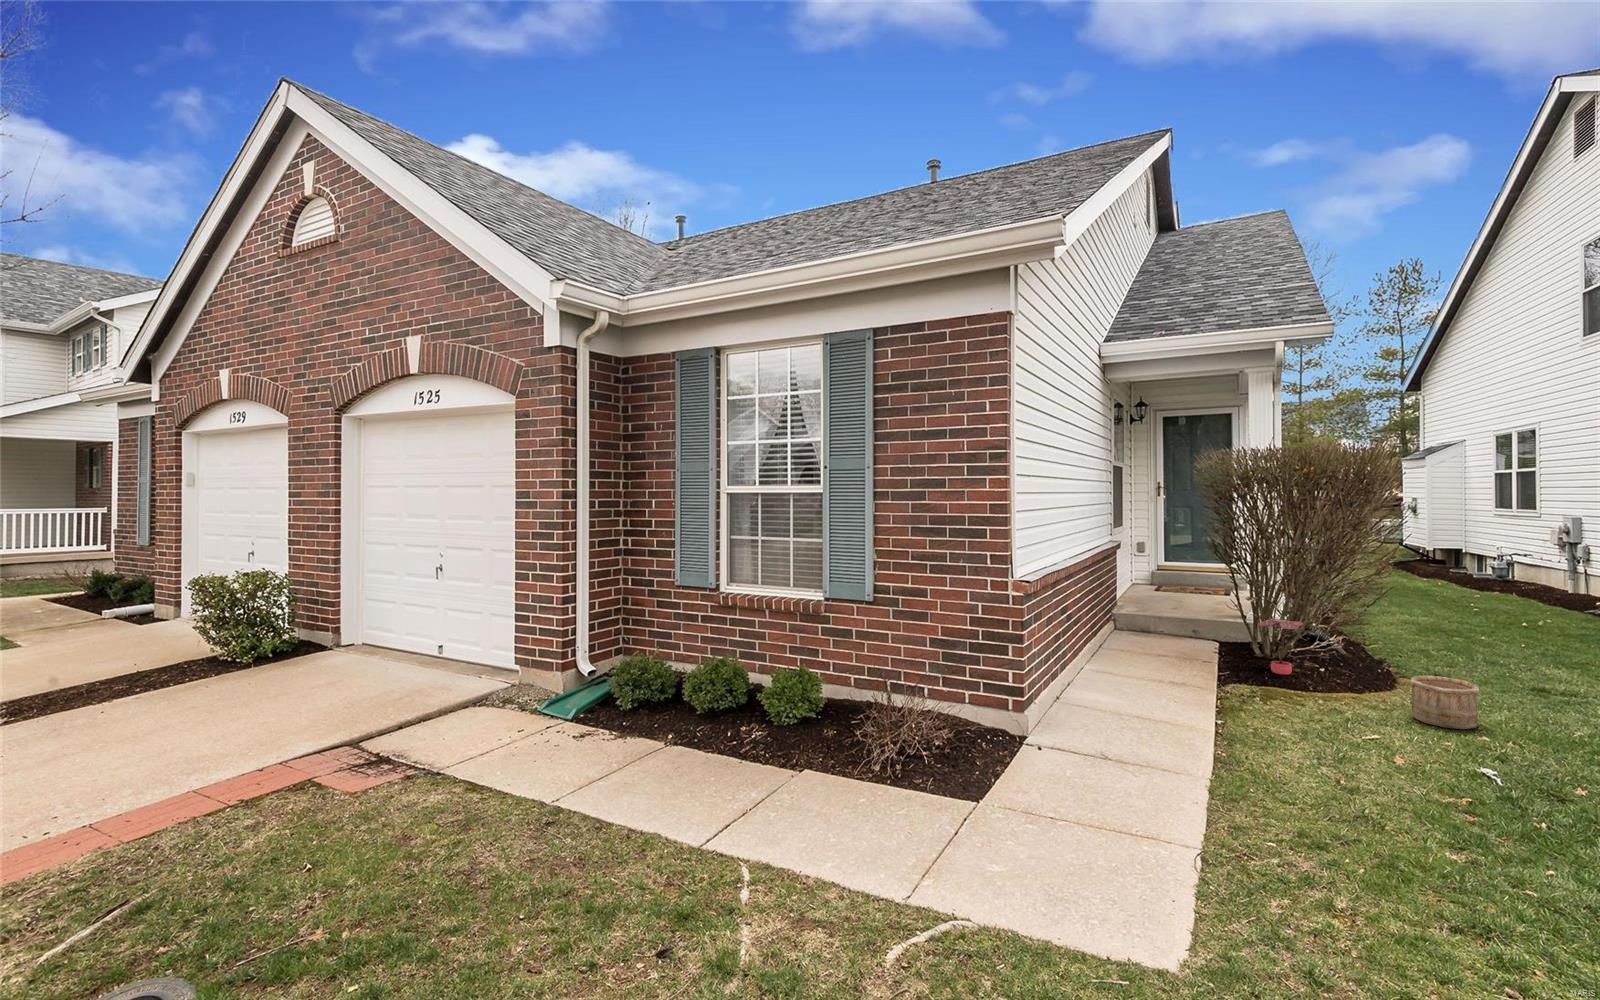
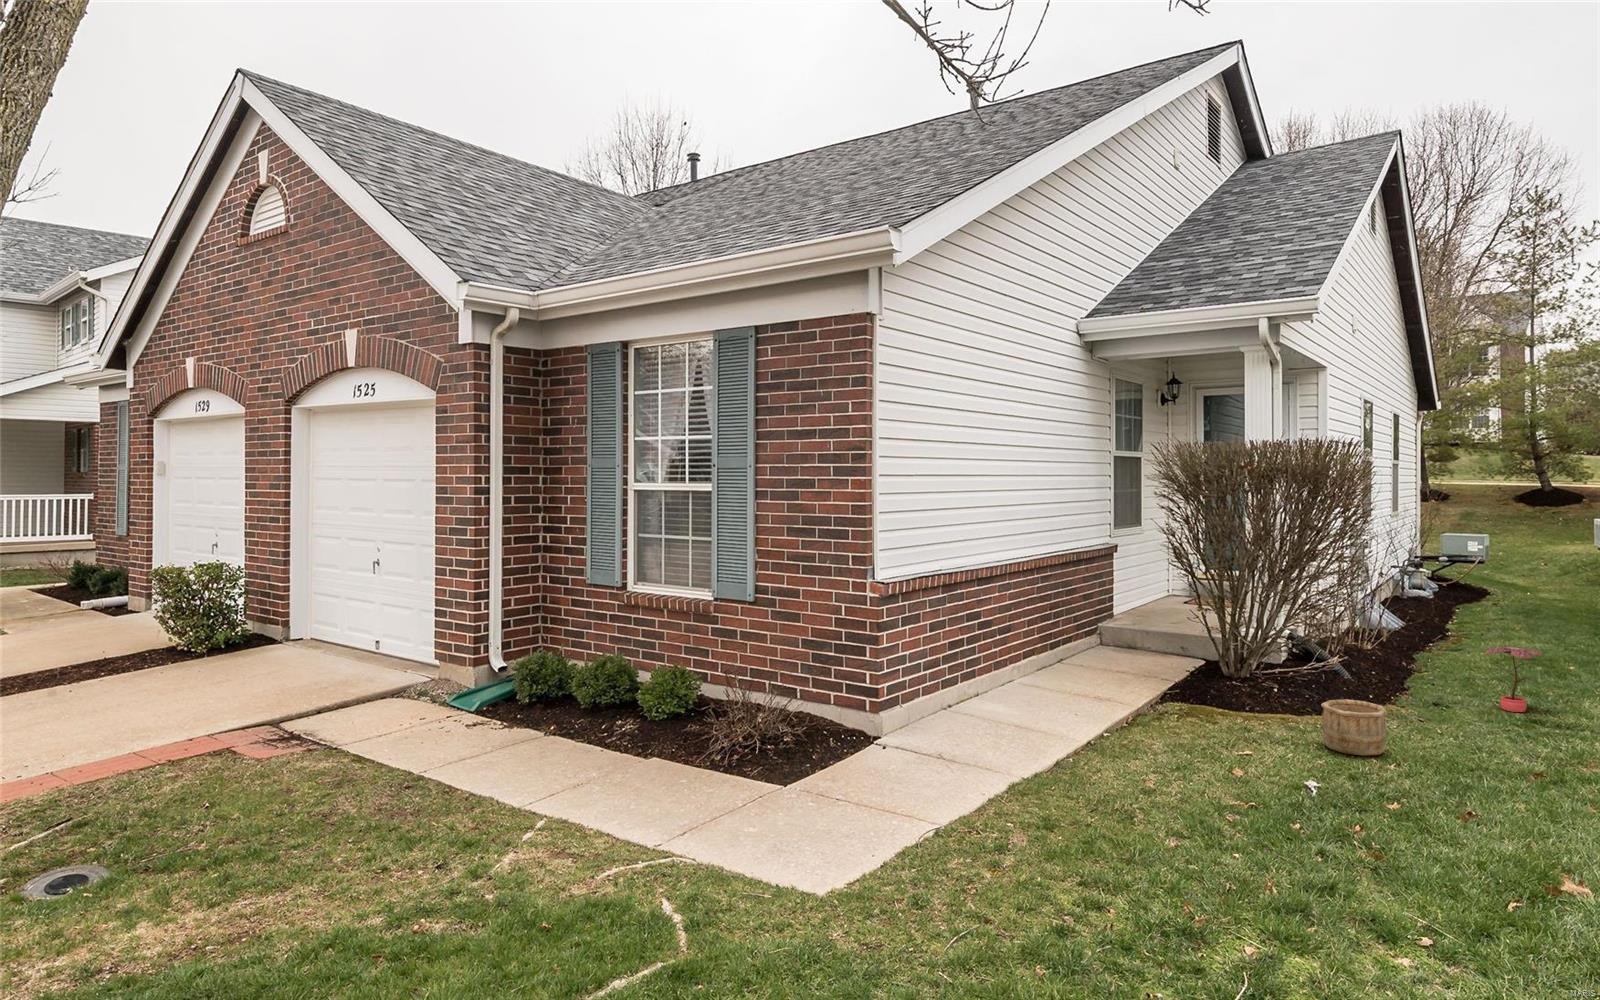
potted plant: present [1258,619,1303,675] -> present [1485,646,1543,712]

